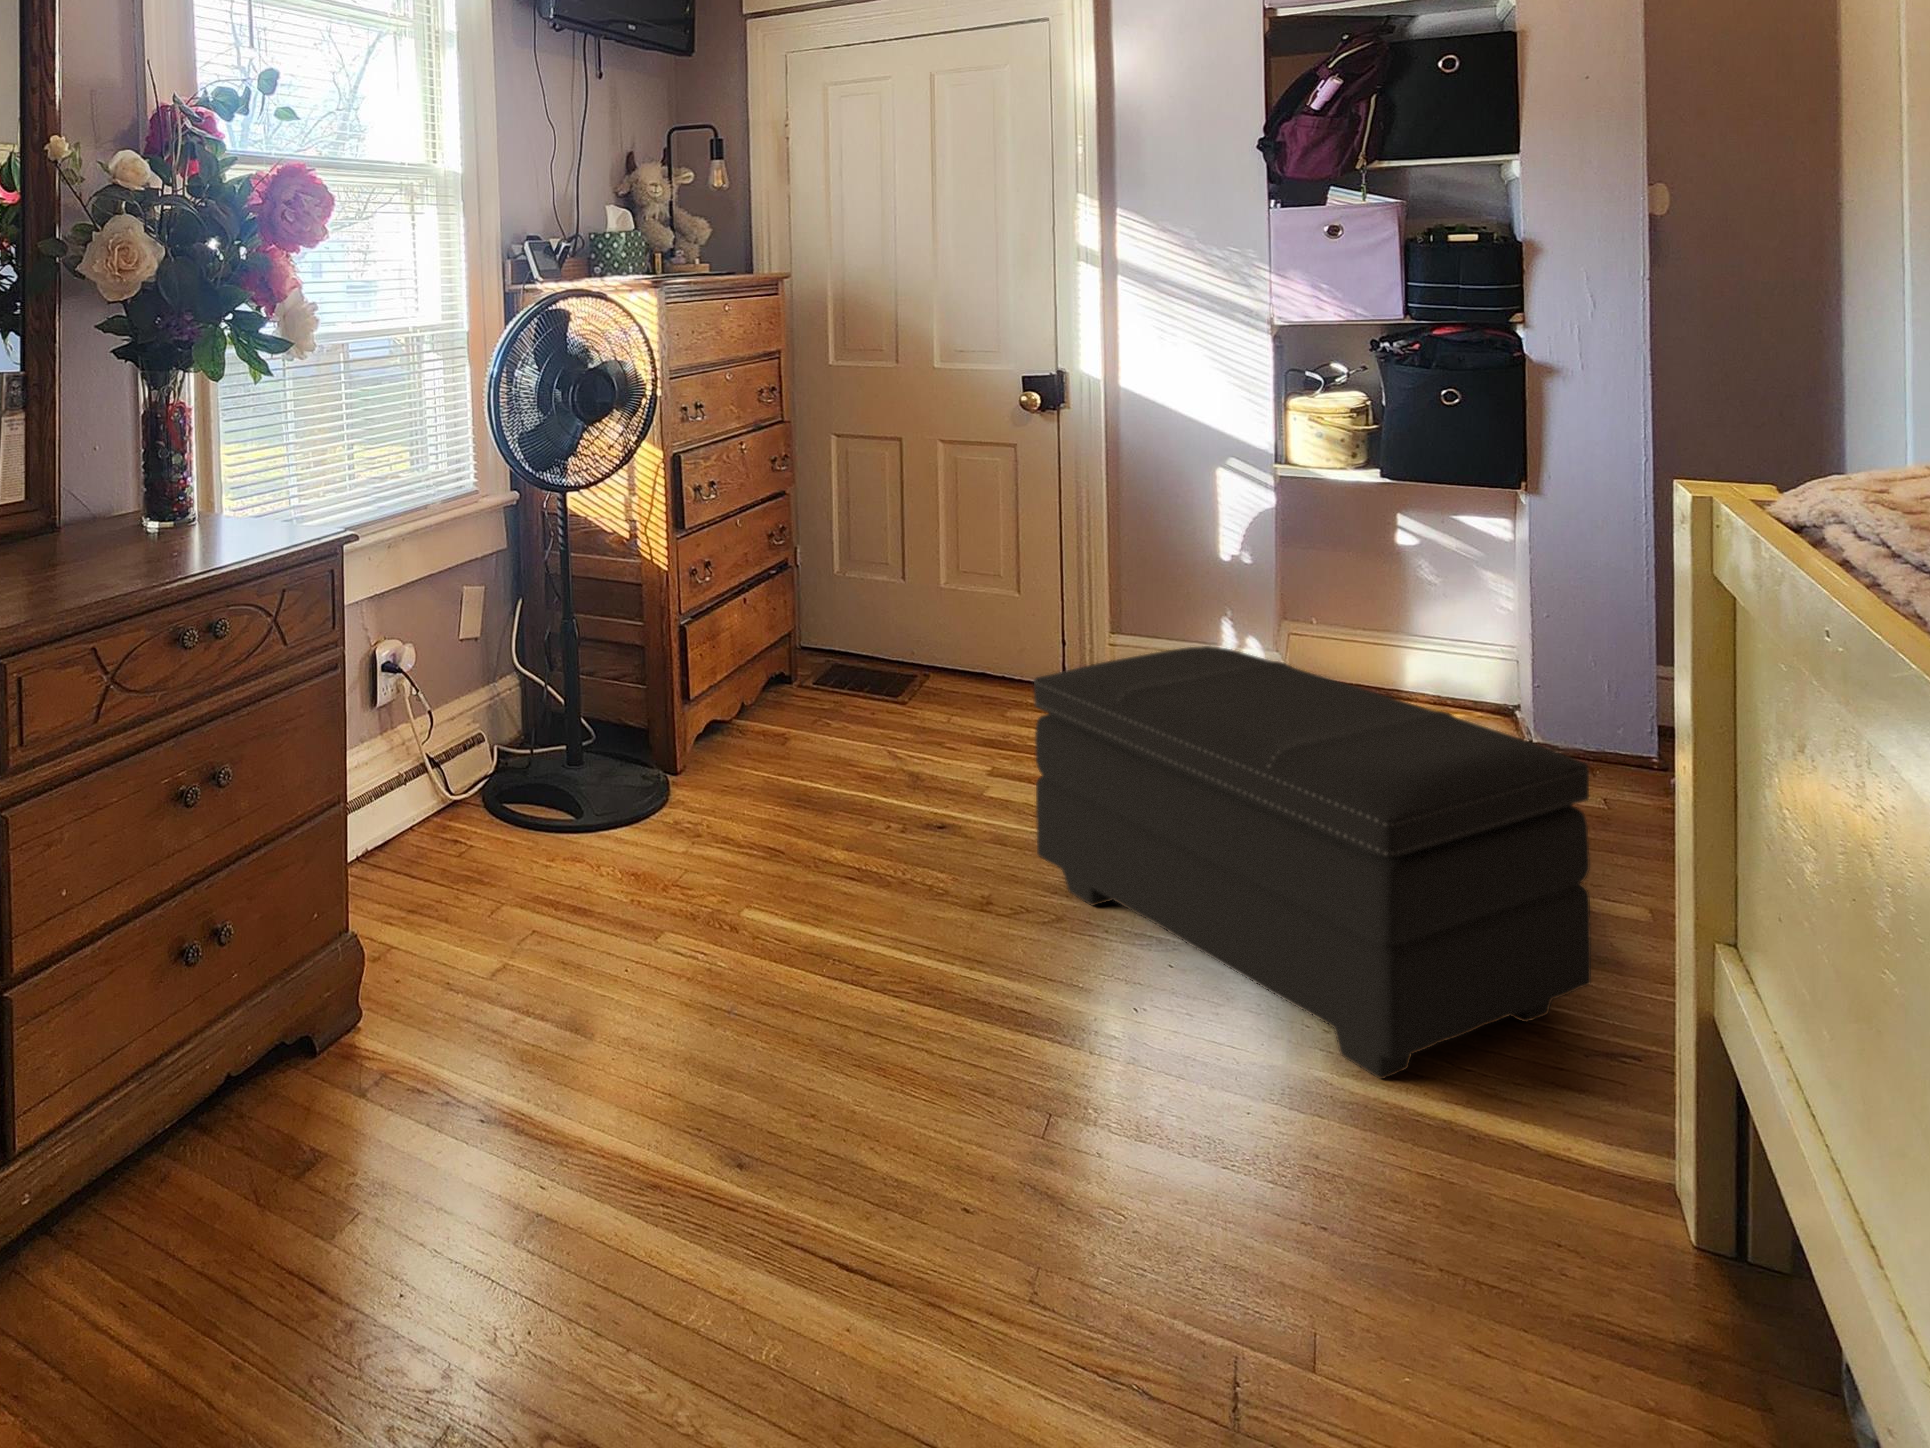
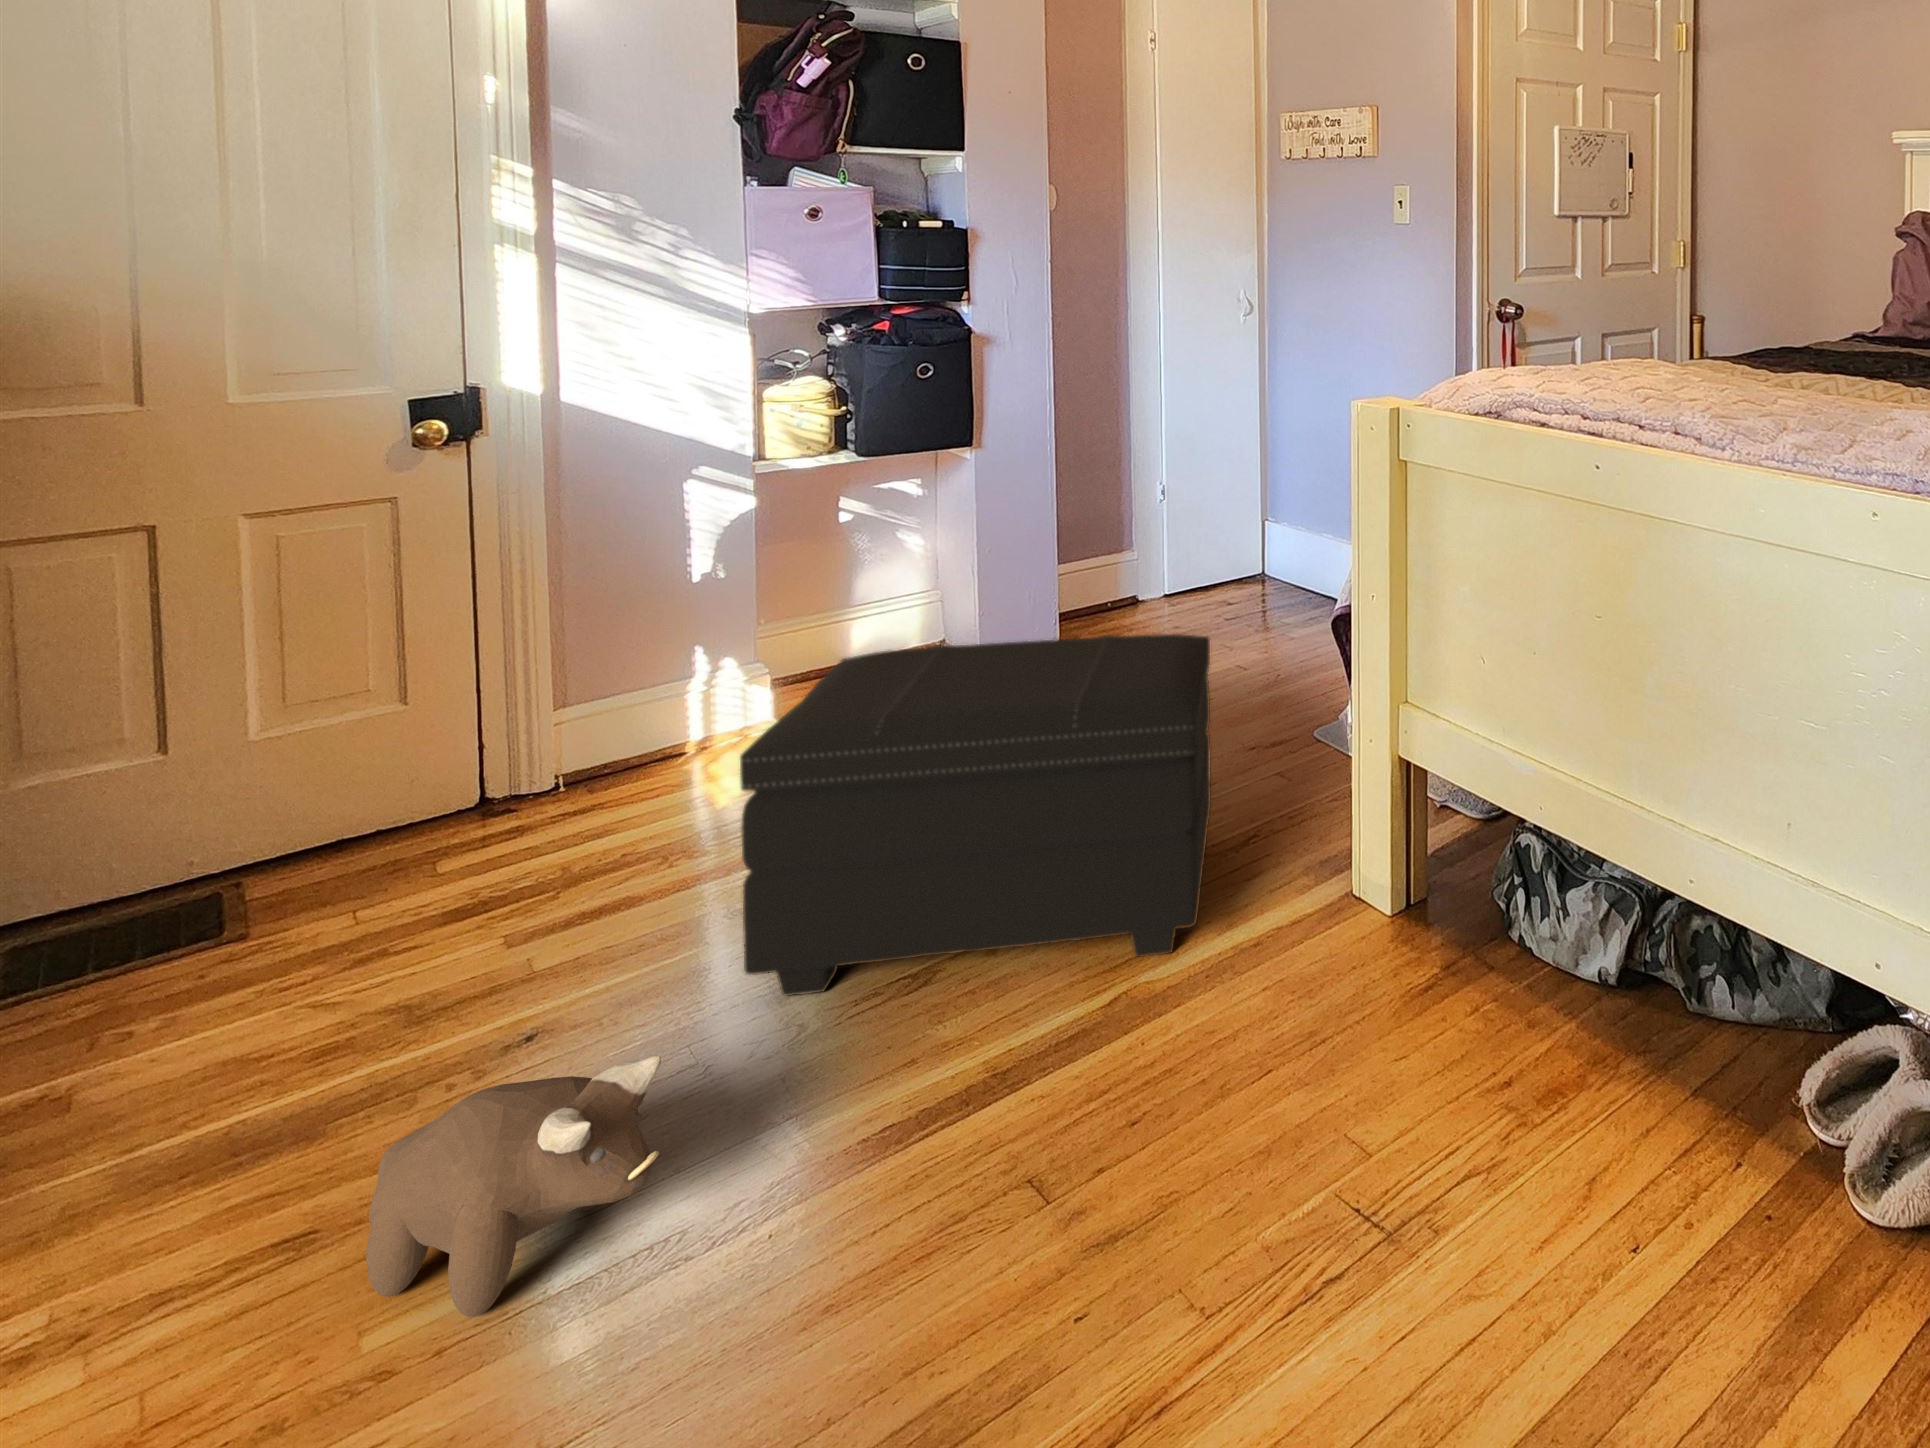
plush toy: none [760,805,880,932] -> present [366,1055,661,1317]

